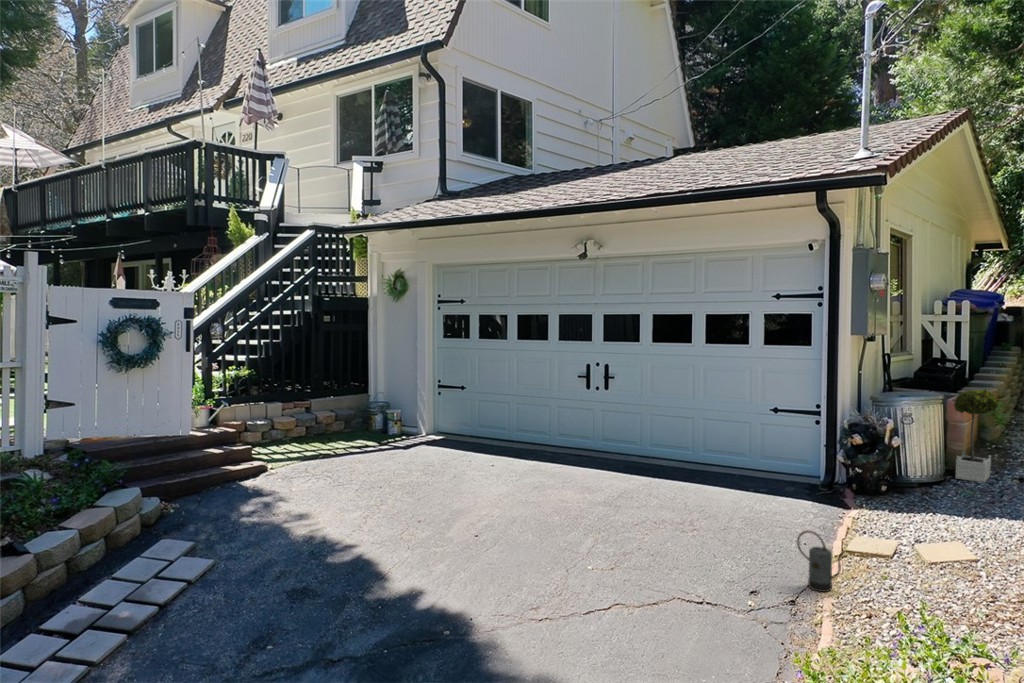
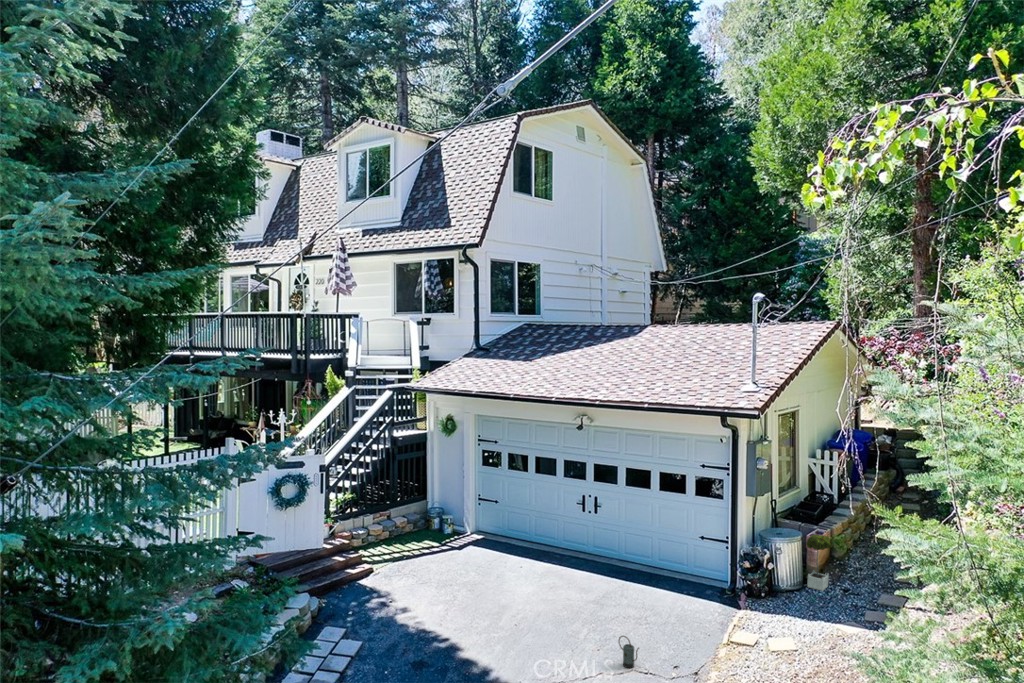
watering can: present [797,531,845,592] -> present [619,636,639,668]

